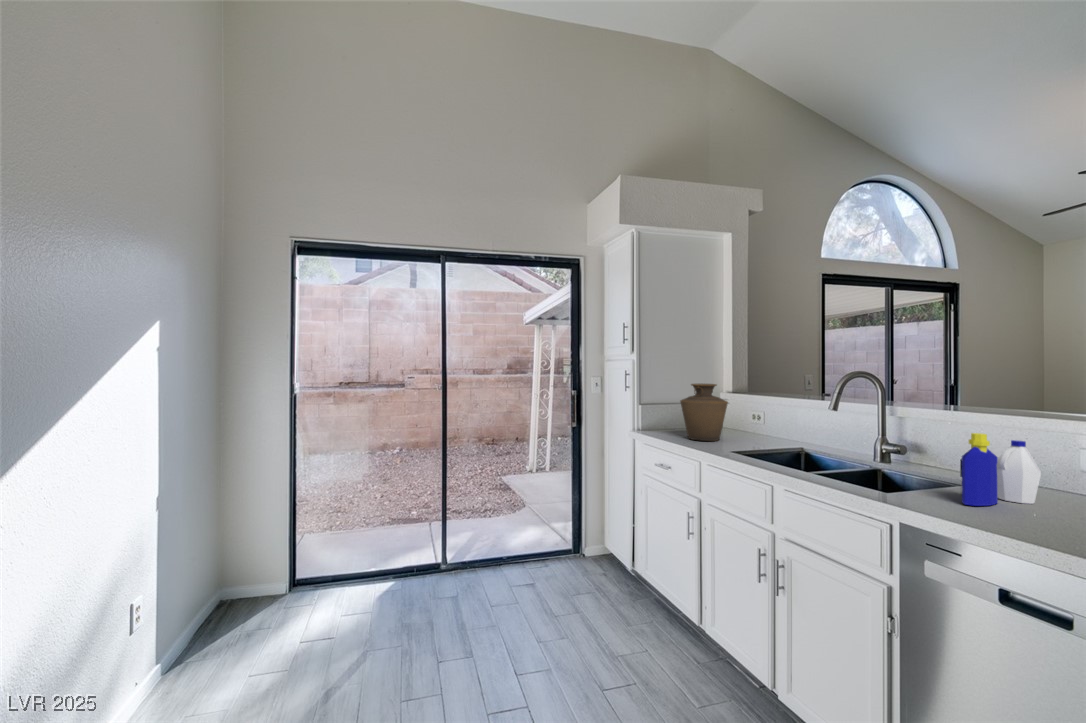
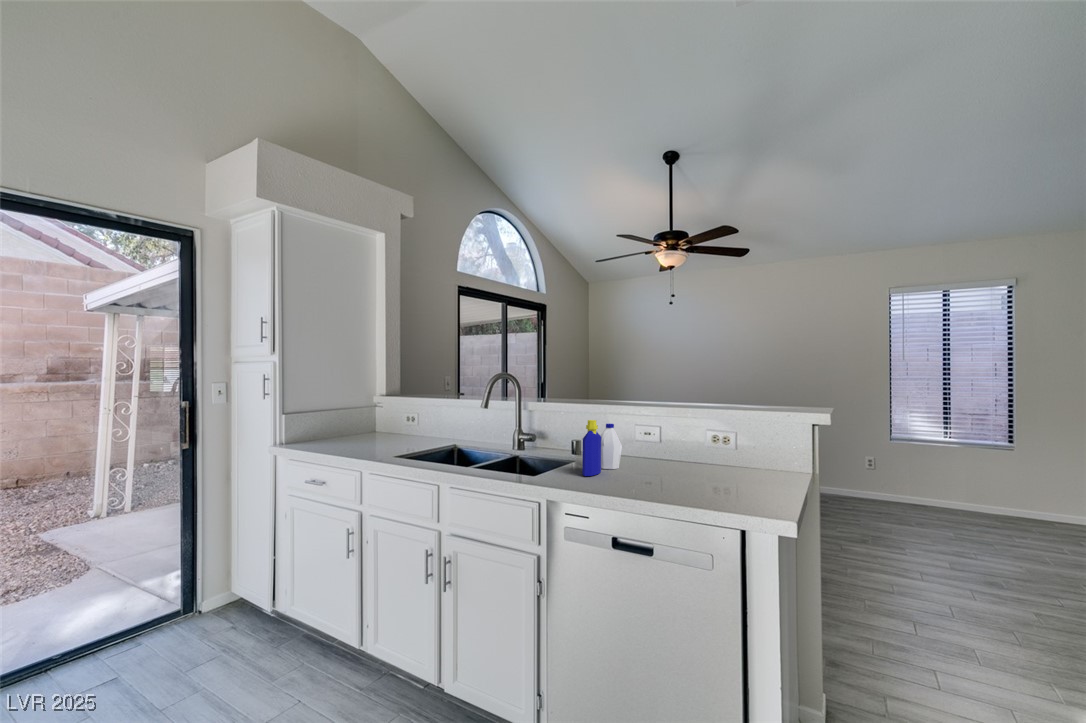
vase: present [680,384,728,441] -> none [333,387,386,448]

